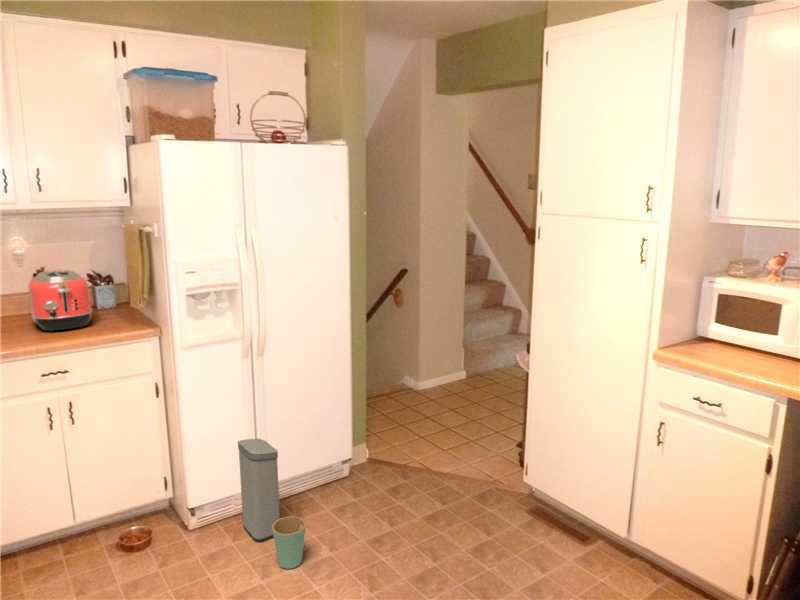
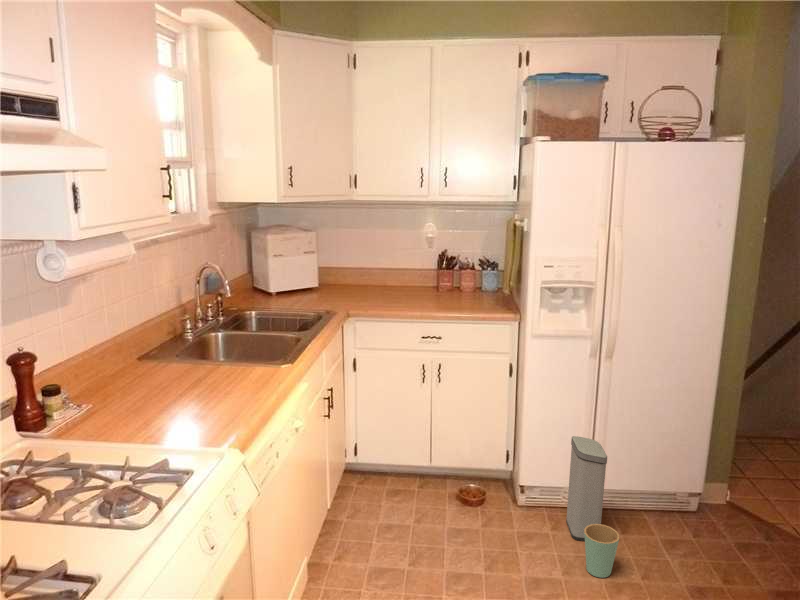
toaster: present [29,270,92,331] -> none [427,253,471,304]

